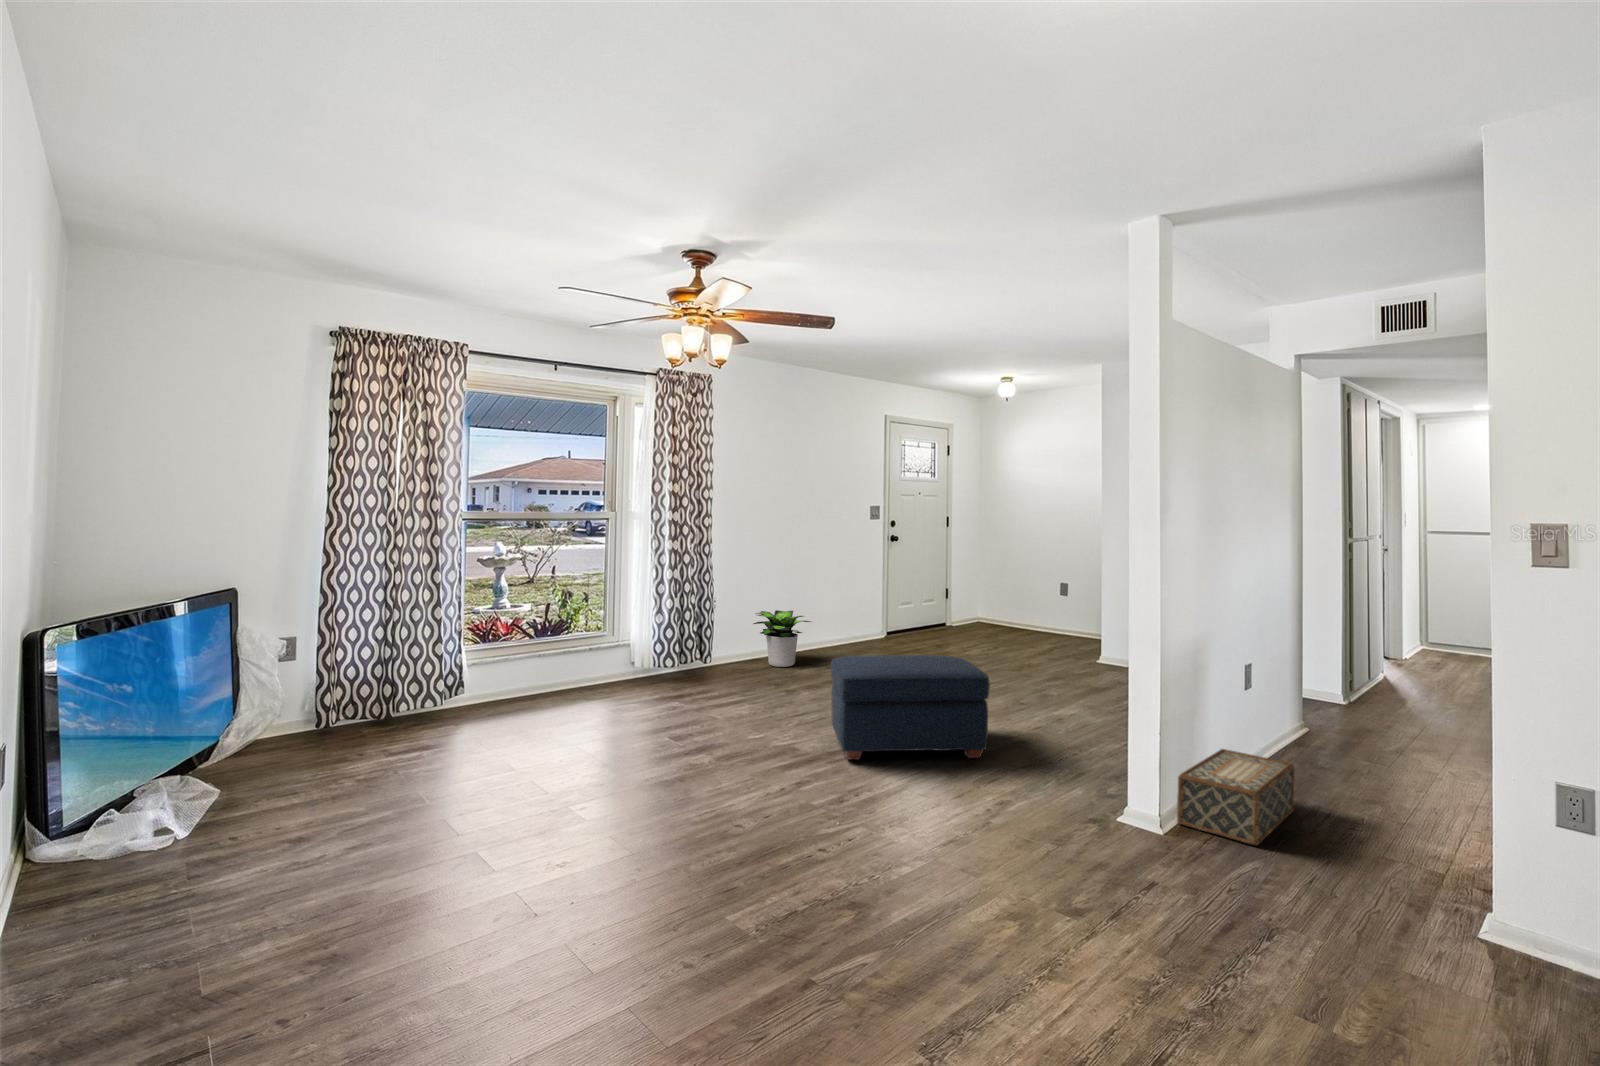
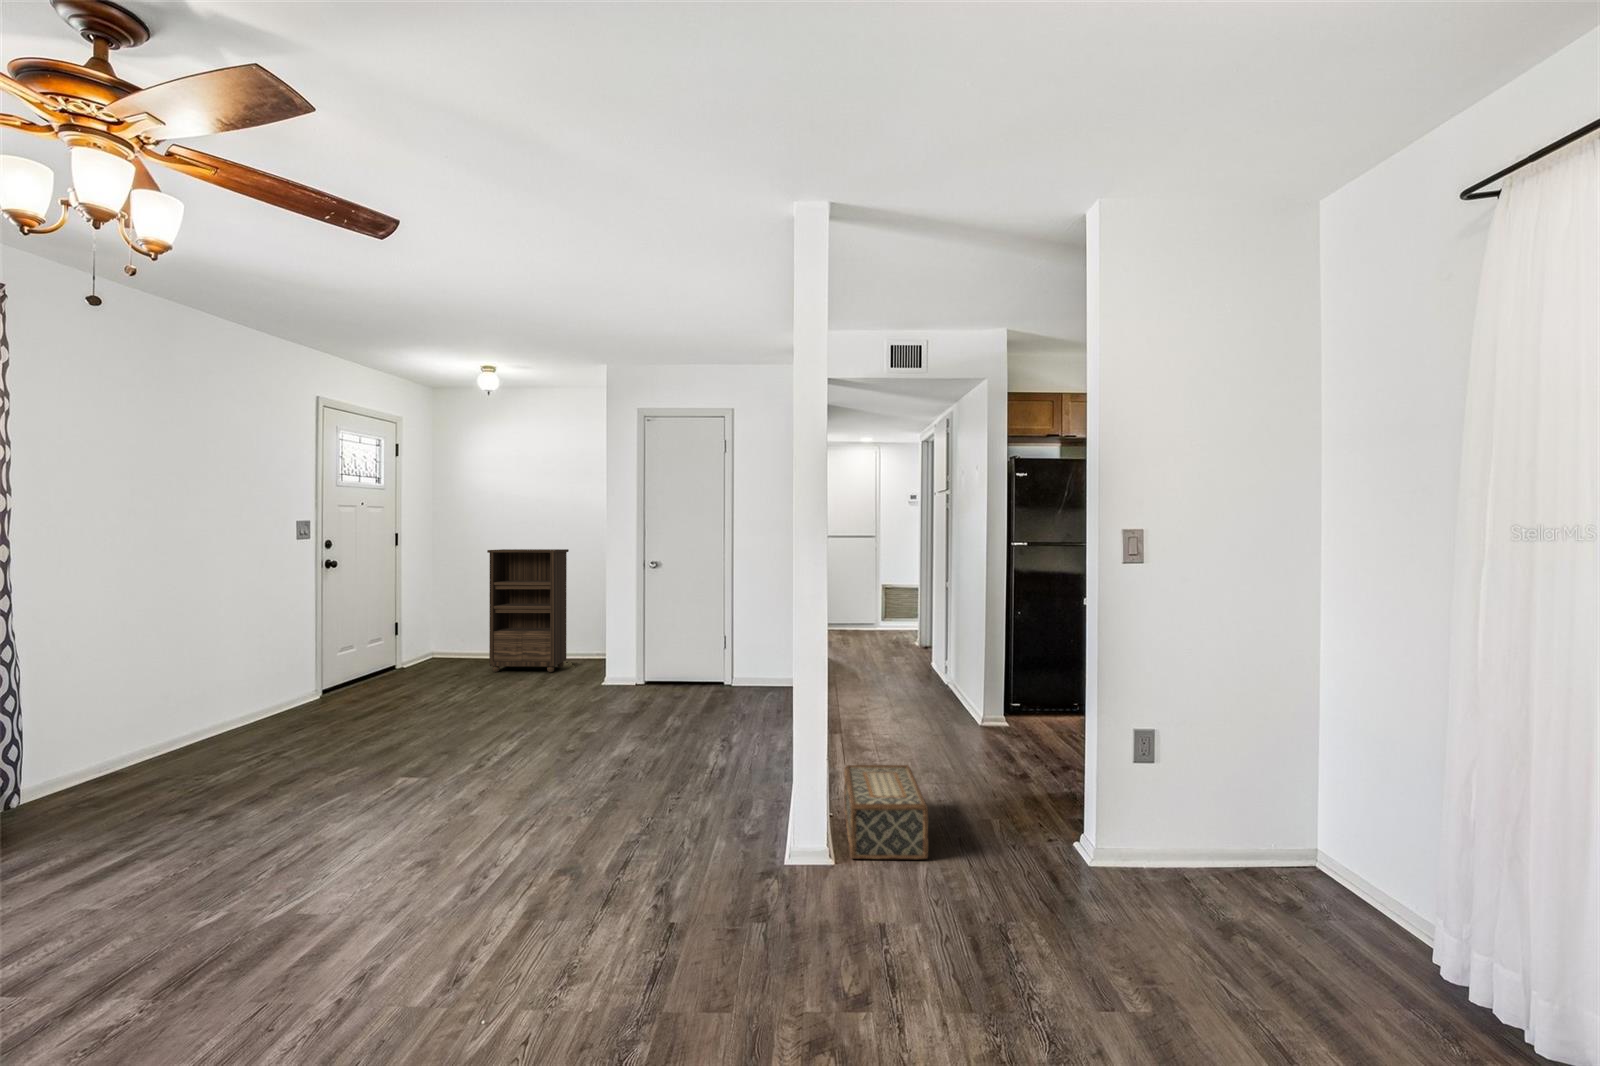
bookshelf: none [1012,532,1084,642] -> present [487,549,569,672]
potted plant: present [754,610,810,667] -> none [96,682,228,778]
ottoman: present [831,655,990,759] -> none [350,716,607,907]

